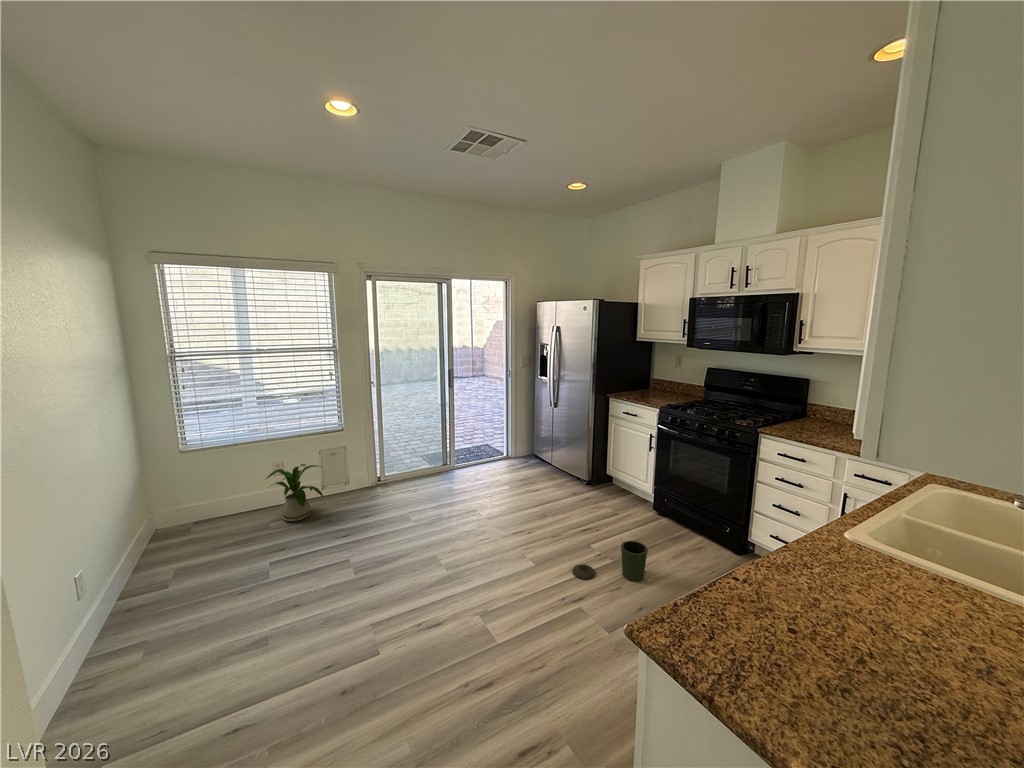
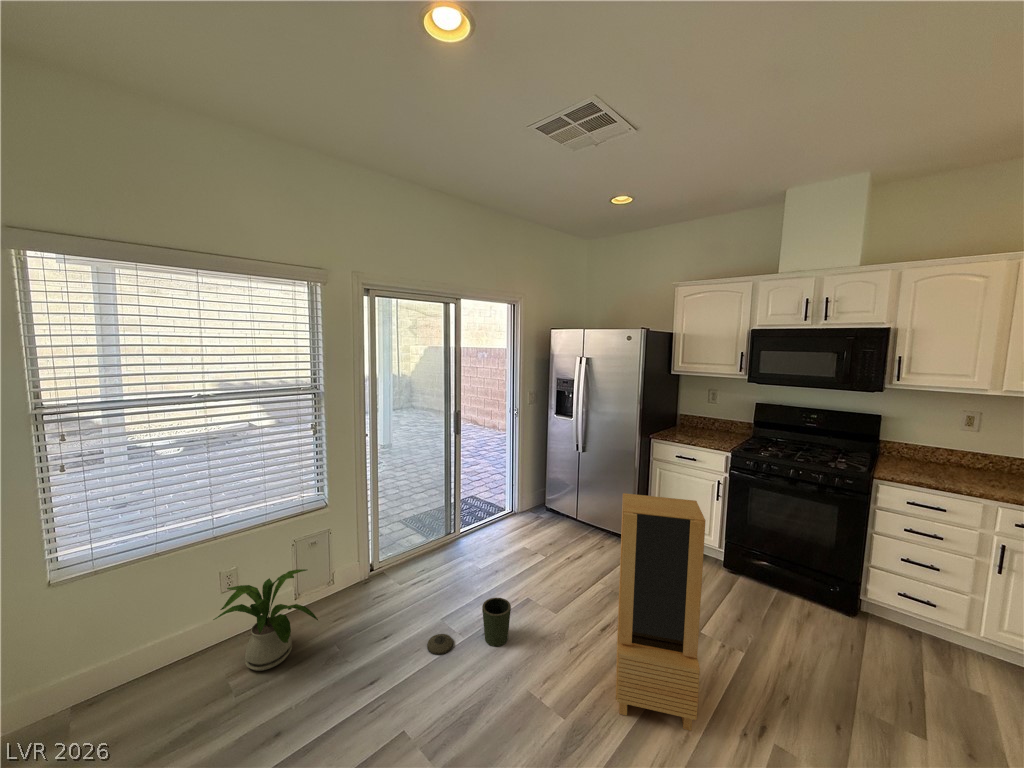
storage cabinet: none [481,424,552,590] -> present [616,493,706,731]
trash can: present [572,541,648,582] -> present [427,598,511,655]

